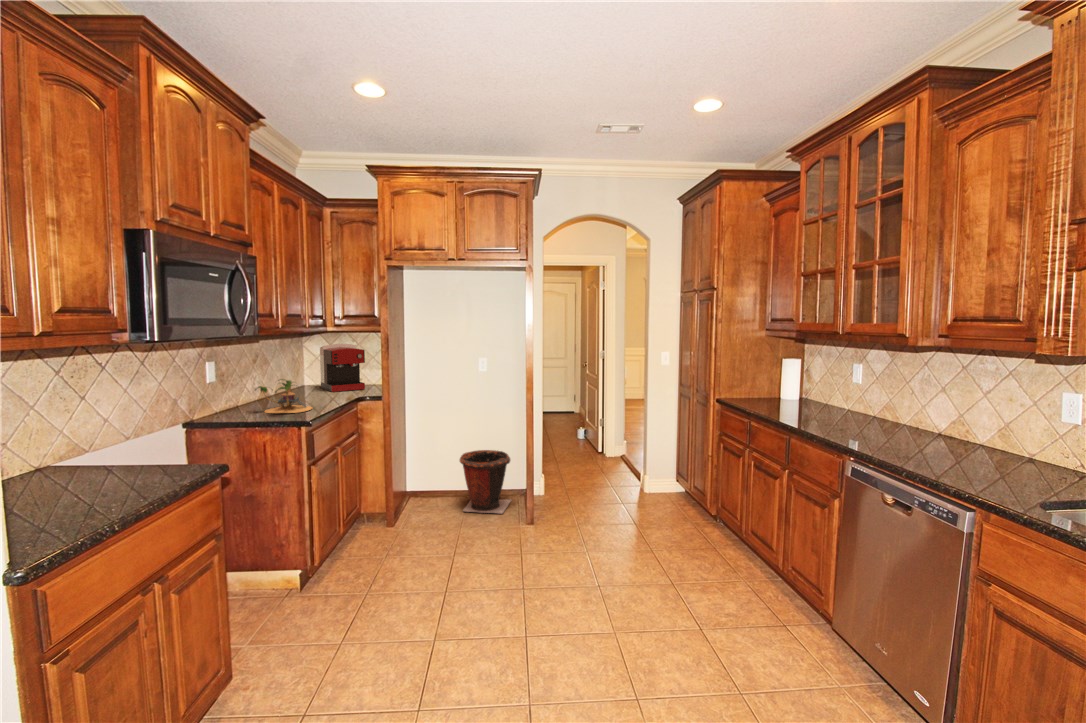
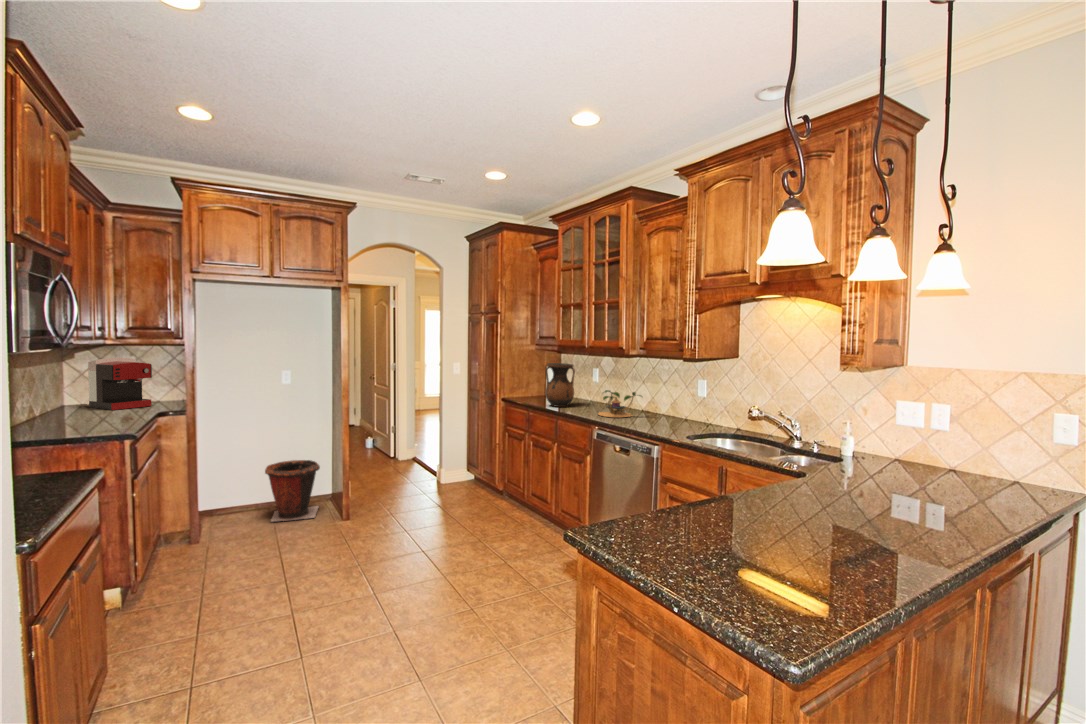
vase: none [774,356,821,417] -> present [545,363,575,407]
plant: present [255,379,312,413] -> present [598,390,642,417]

